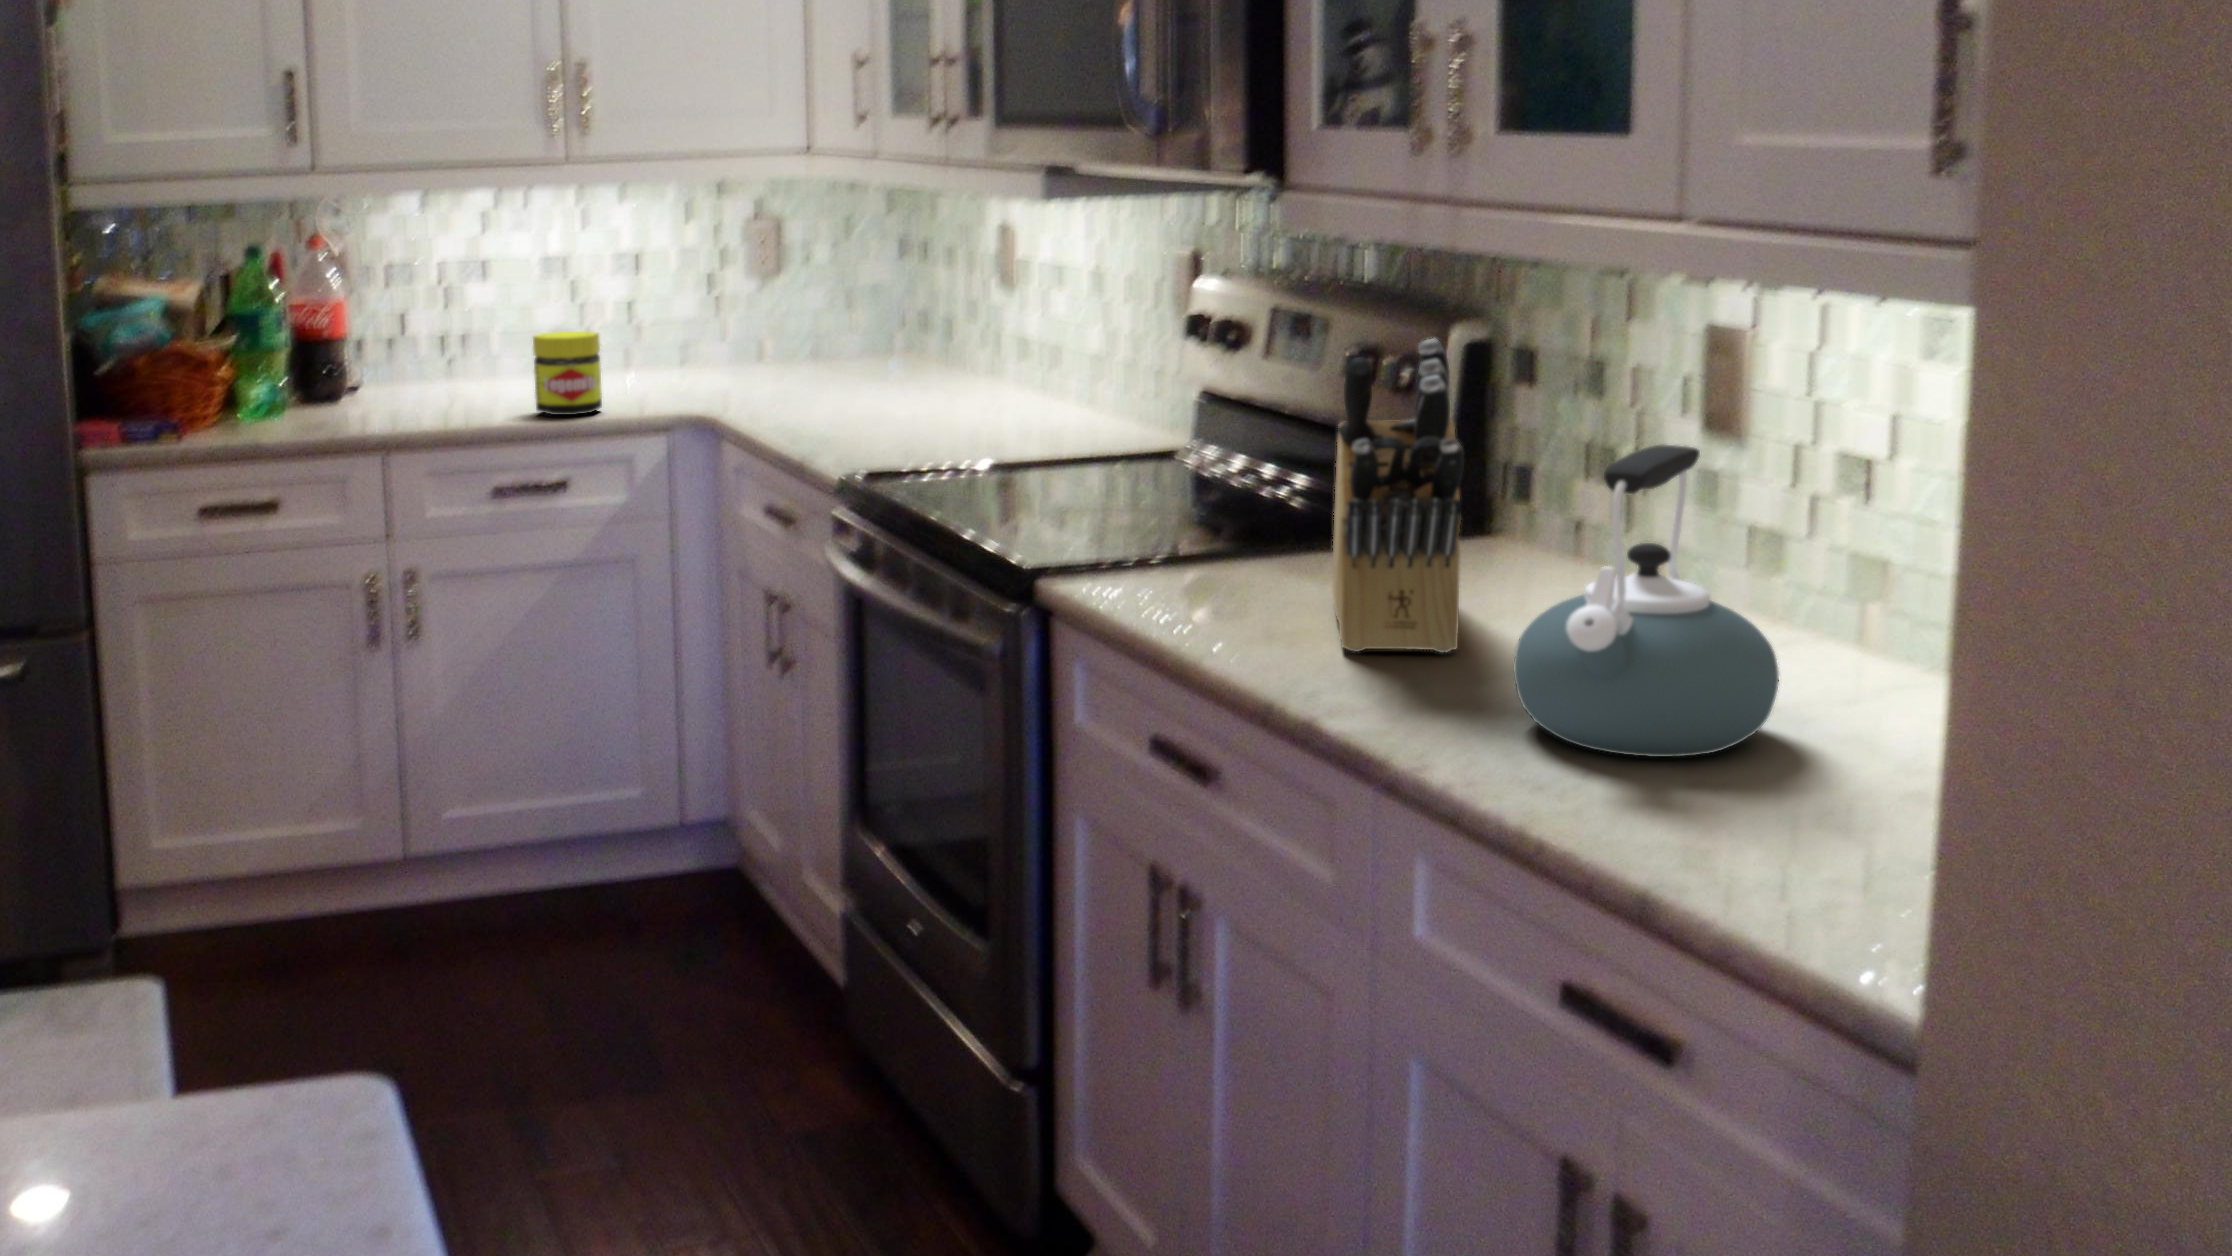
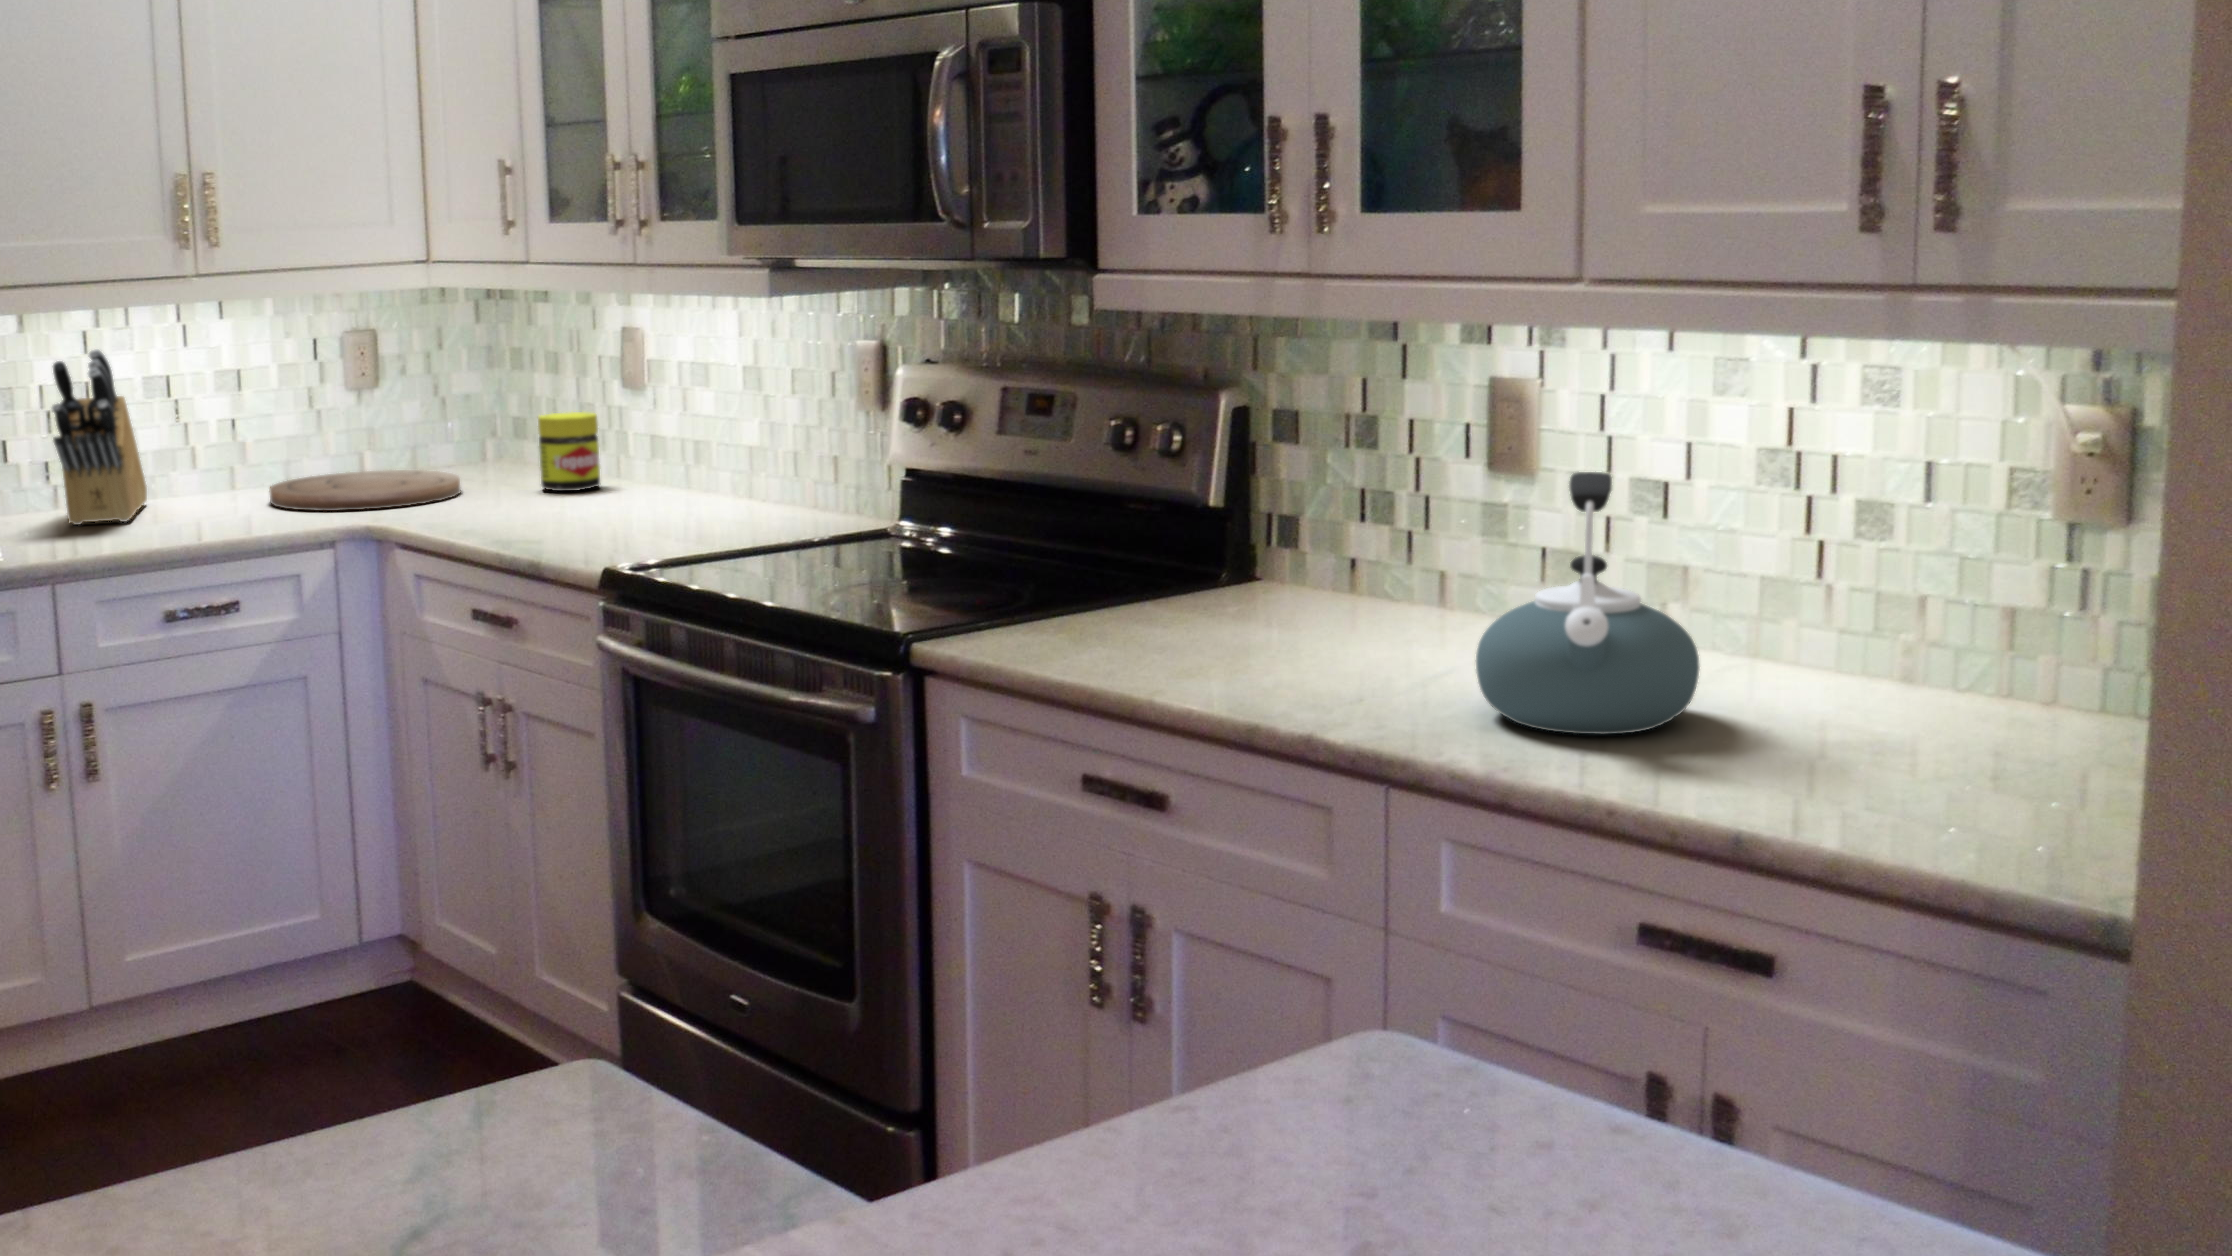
jar: present [533,331,602,415] -> present [538,412,600,491]
knife block: present [1333,339,1464,653] -> present [52,349,147,525]
cutting board: none [636,359,825,398] -> present [269,470,460,511]

